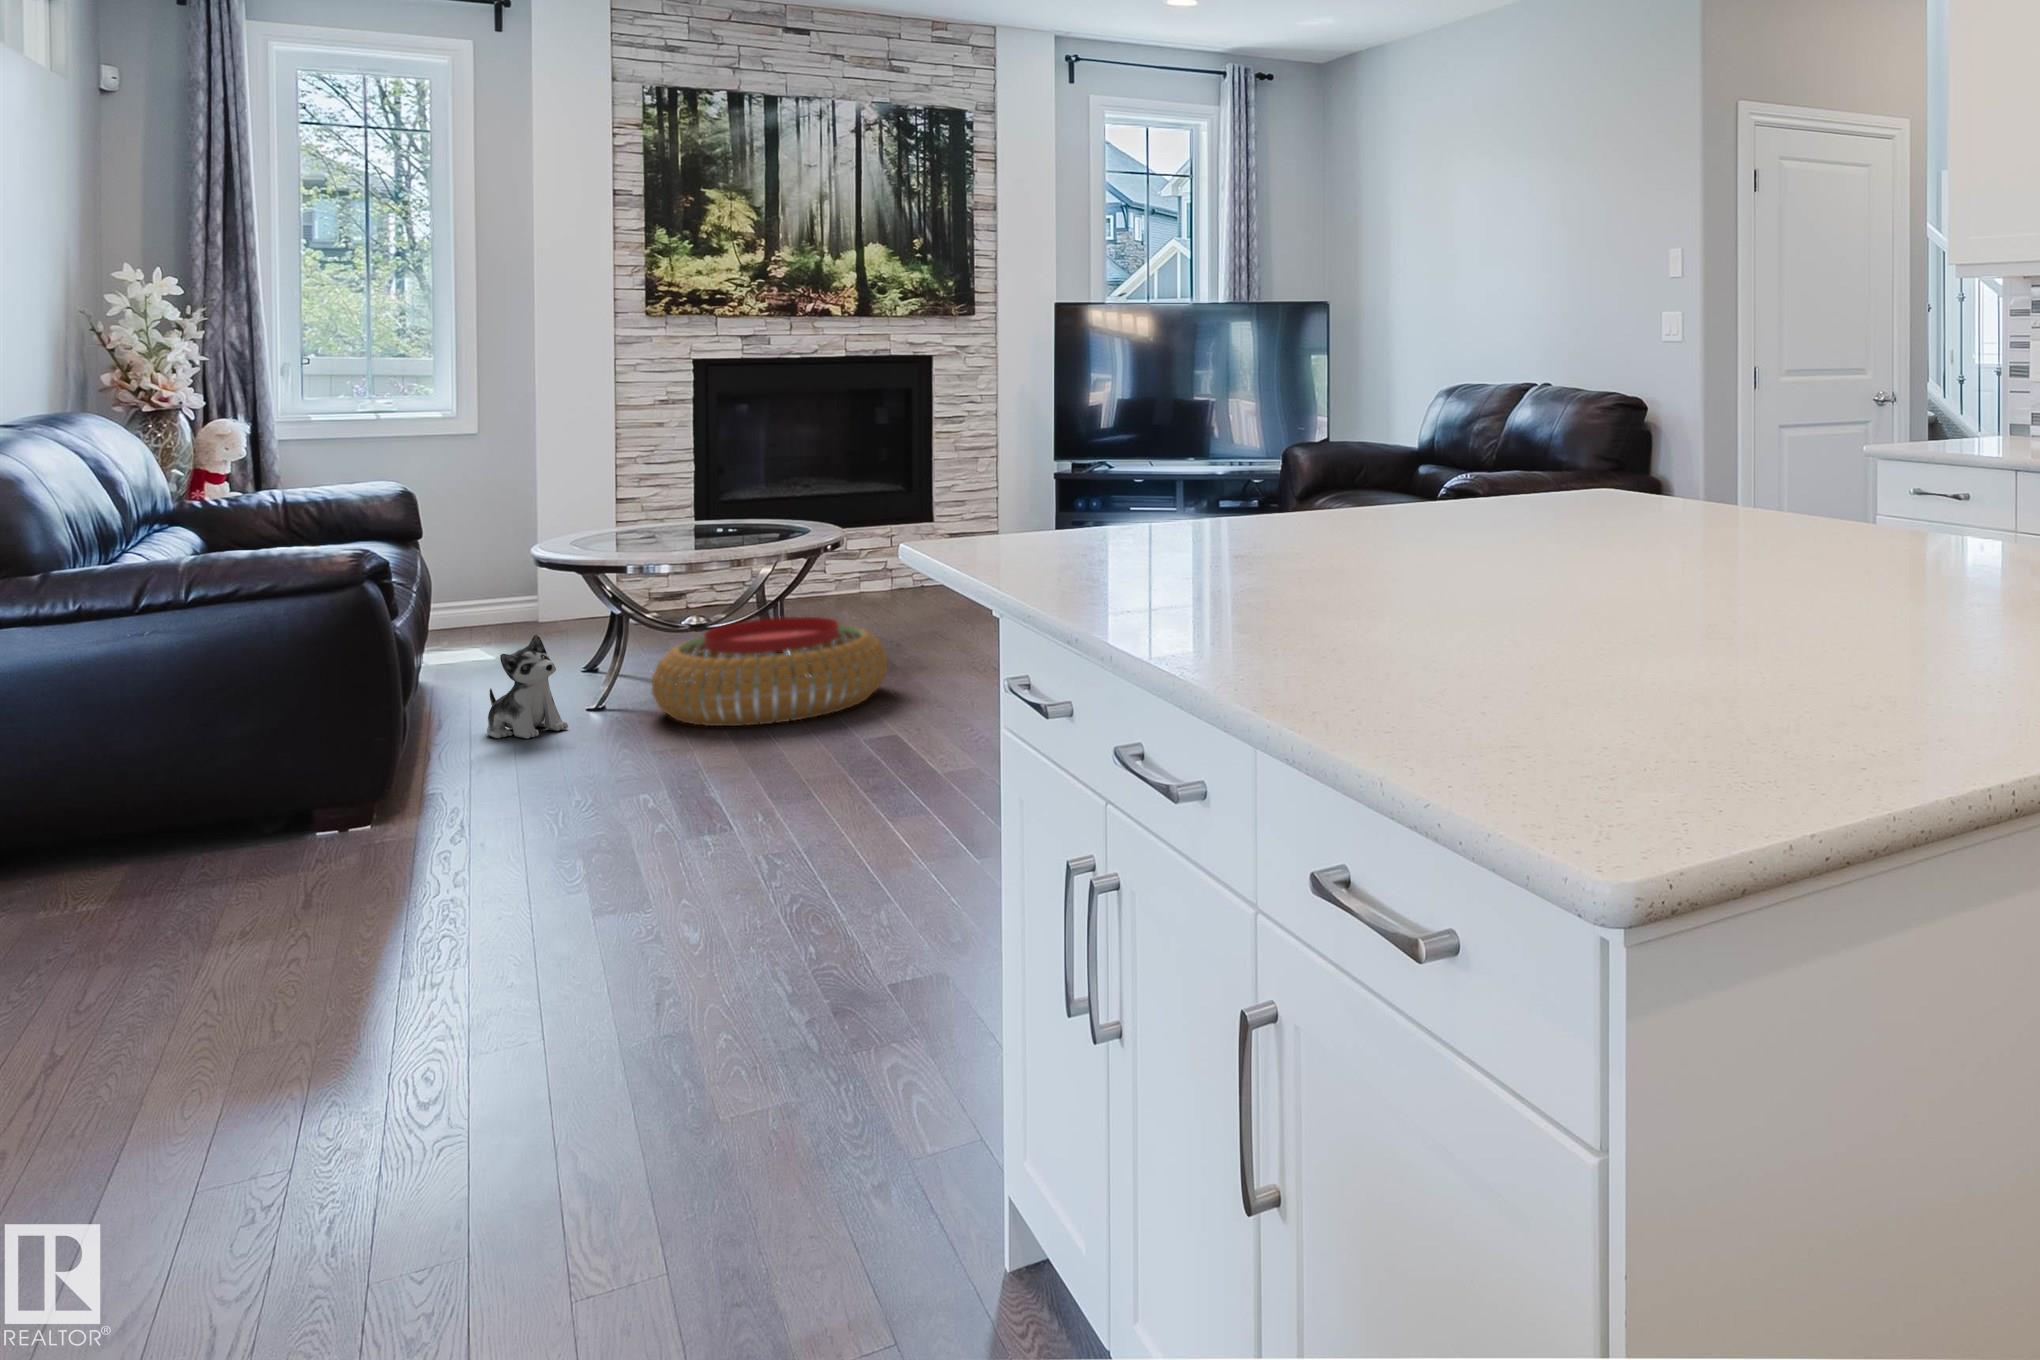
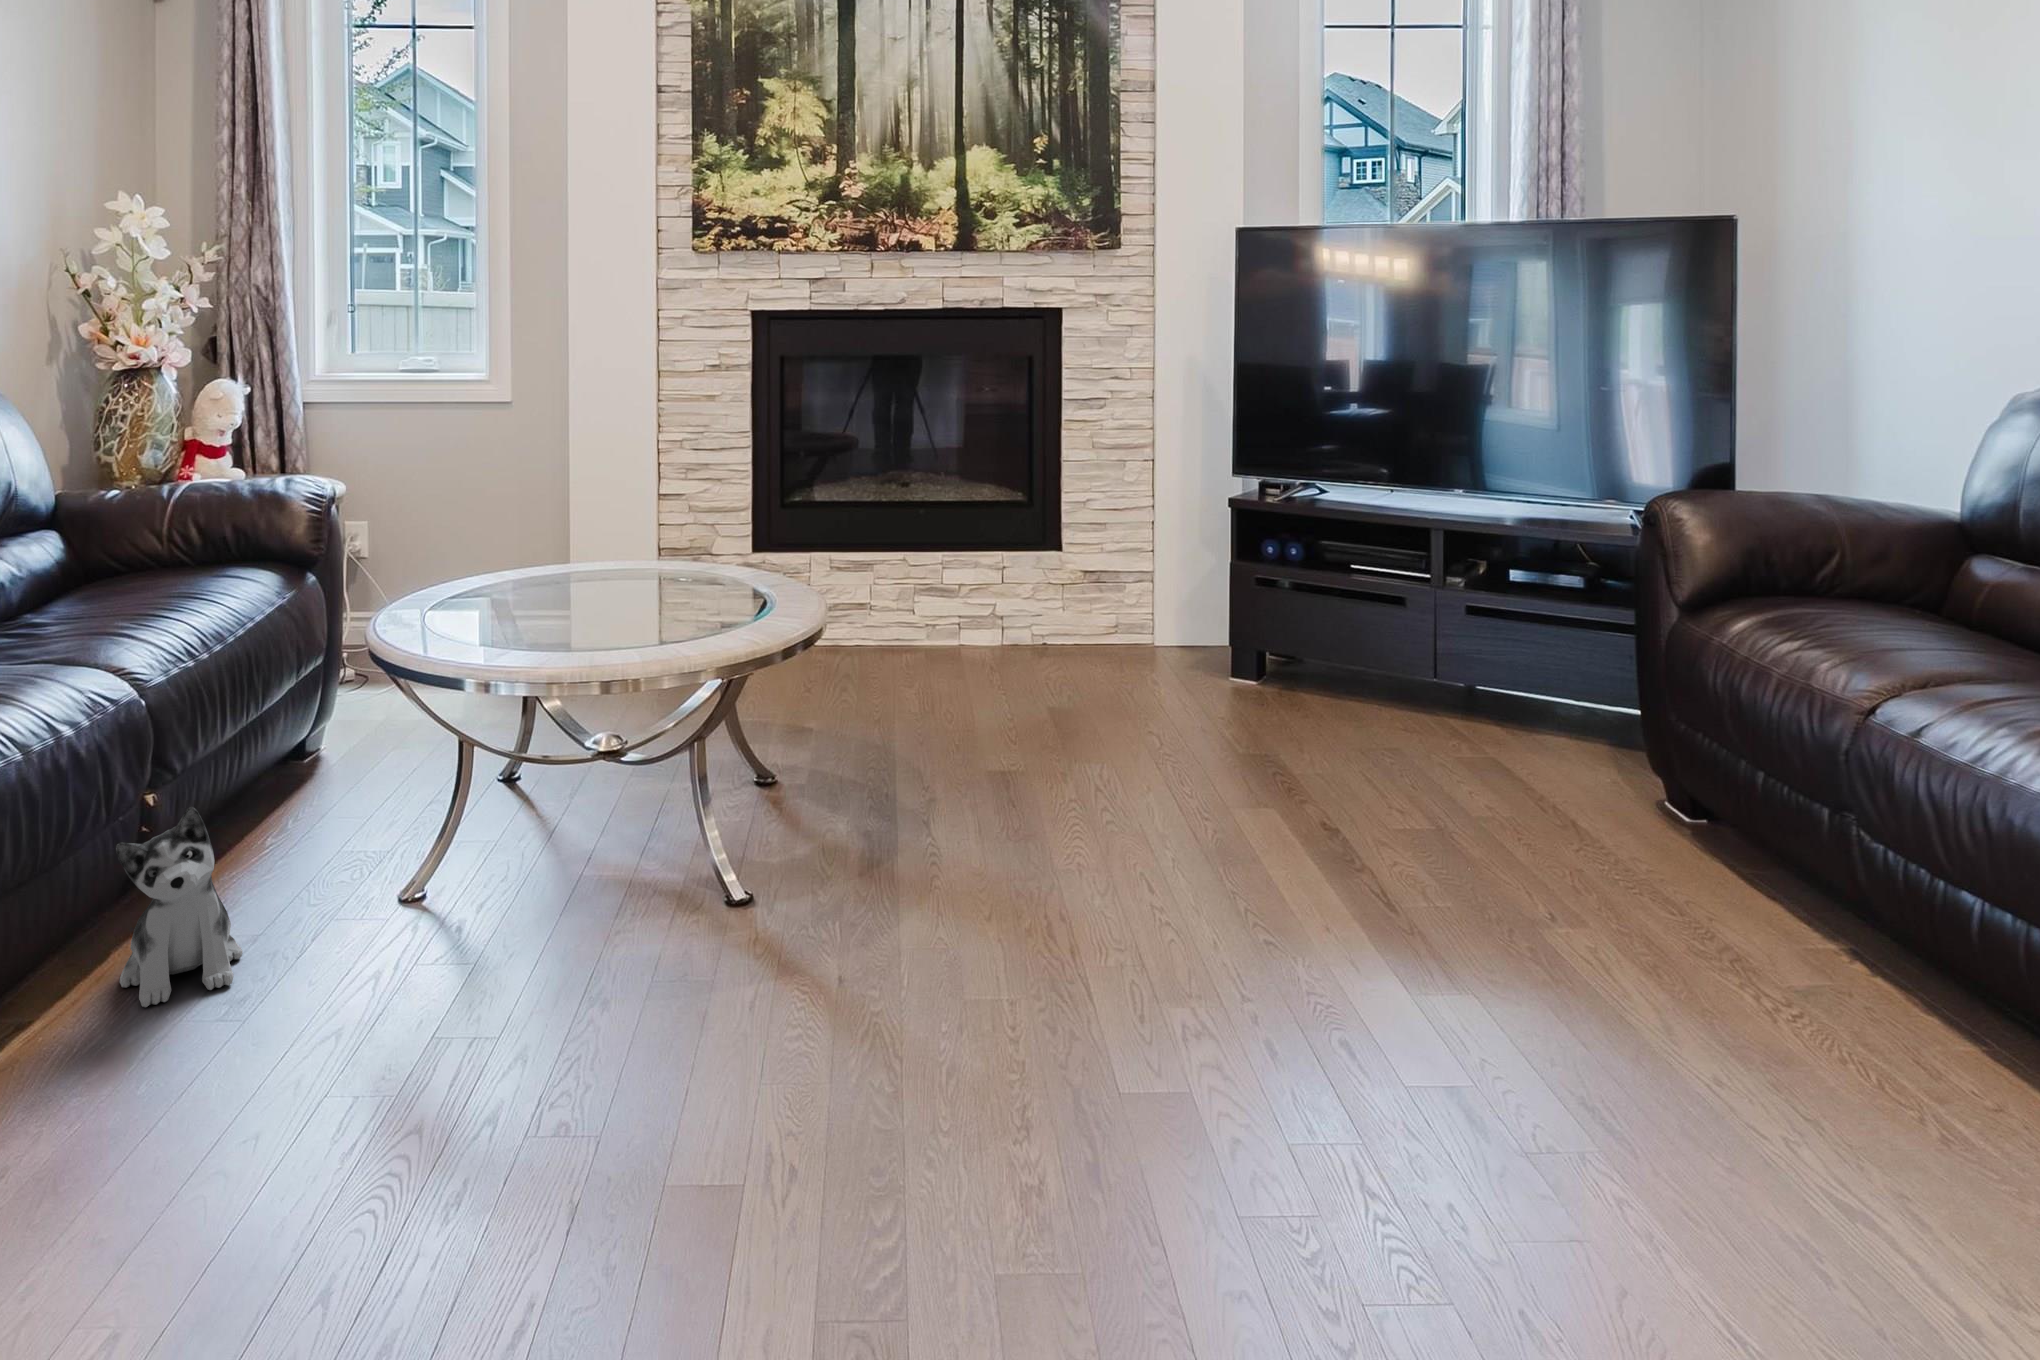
pouf: present [652,617,887,726] -> none [331,803,767,1099]

